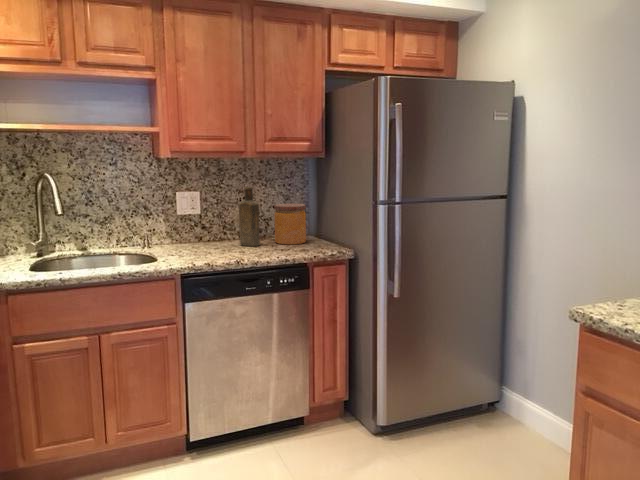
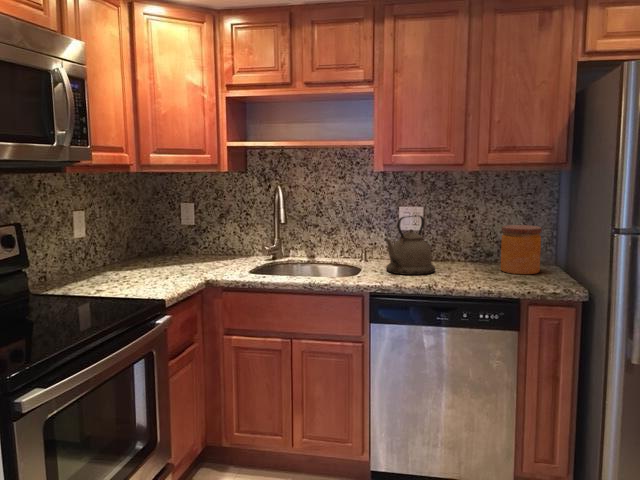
bottle: present [239,187,260,246] -> none [457,204,479,272]
kettle: none [180,199,226,255] -> present [384,216,435,275]

